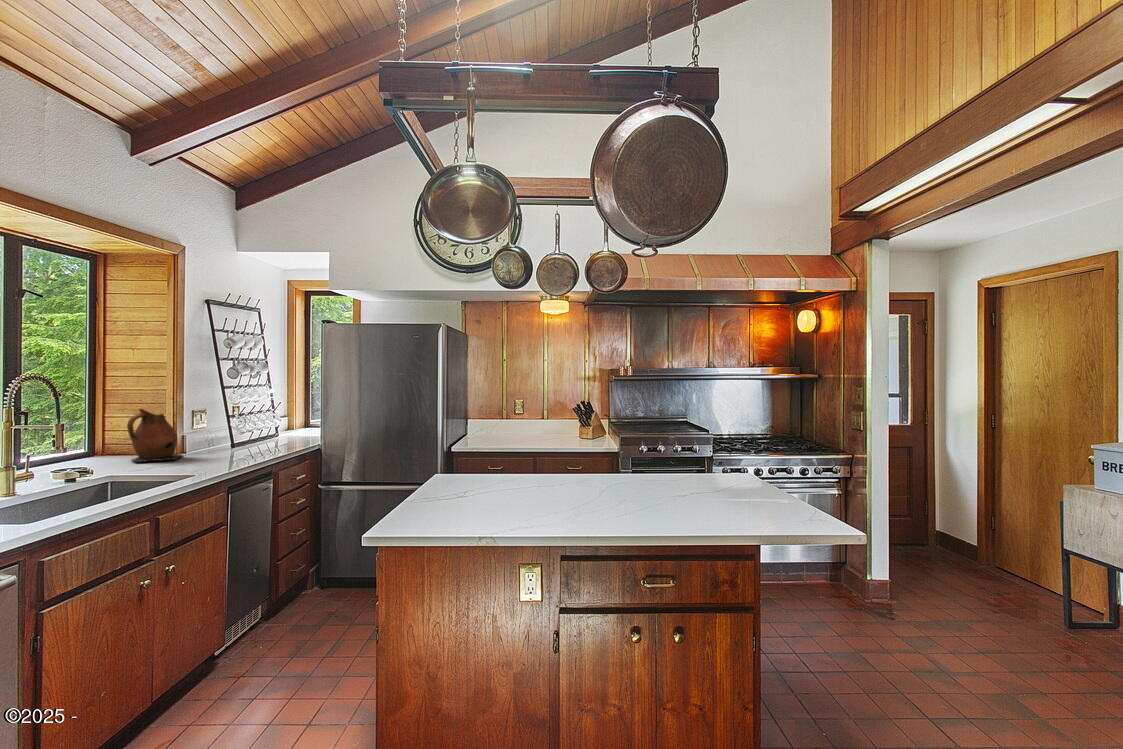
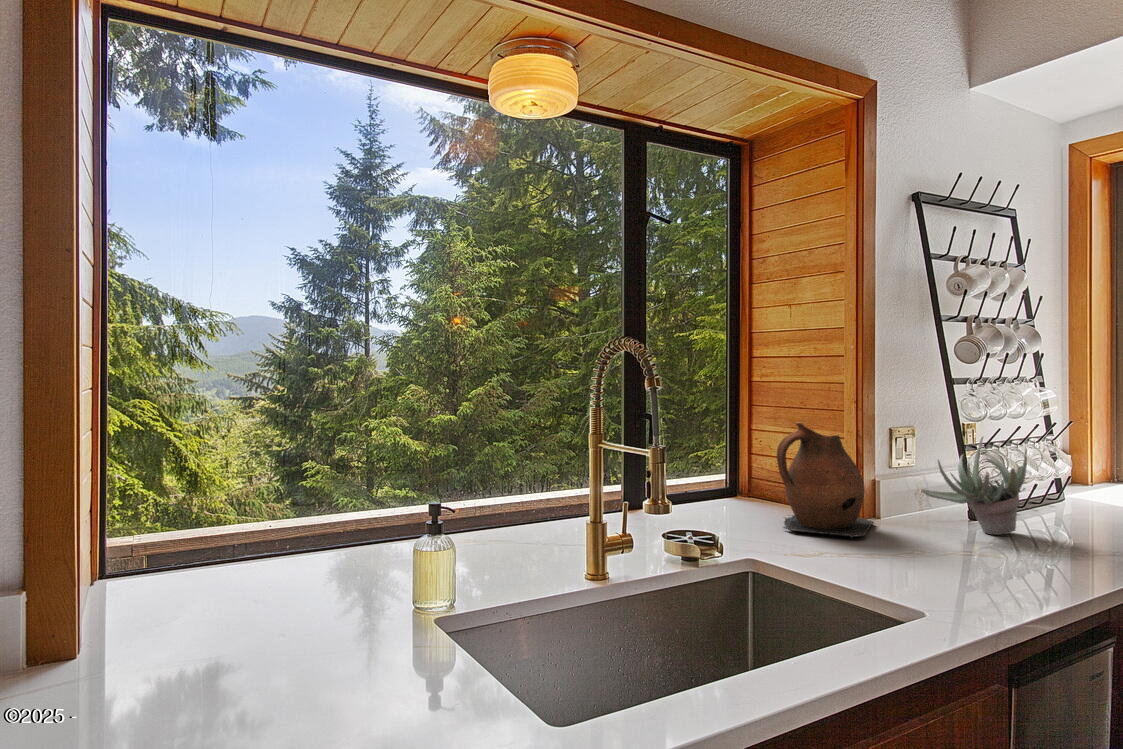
succulent plant: none [206,411,253,452] -> present [921,437,1027,535]

